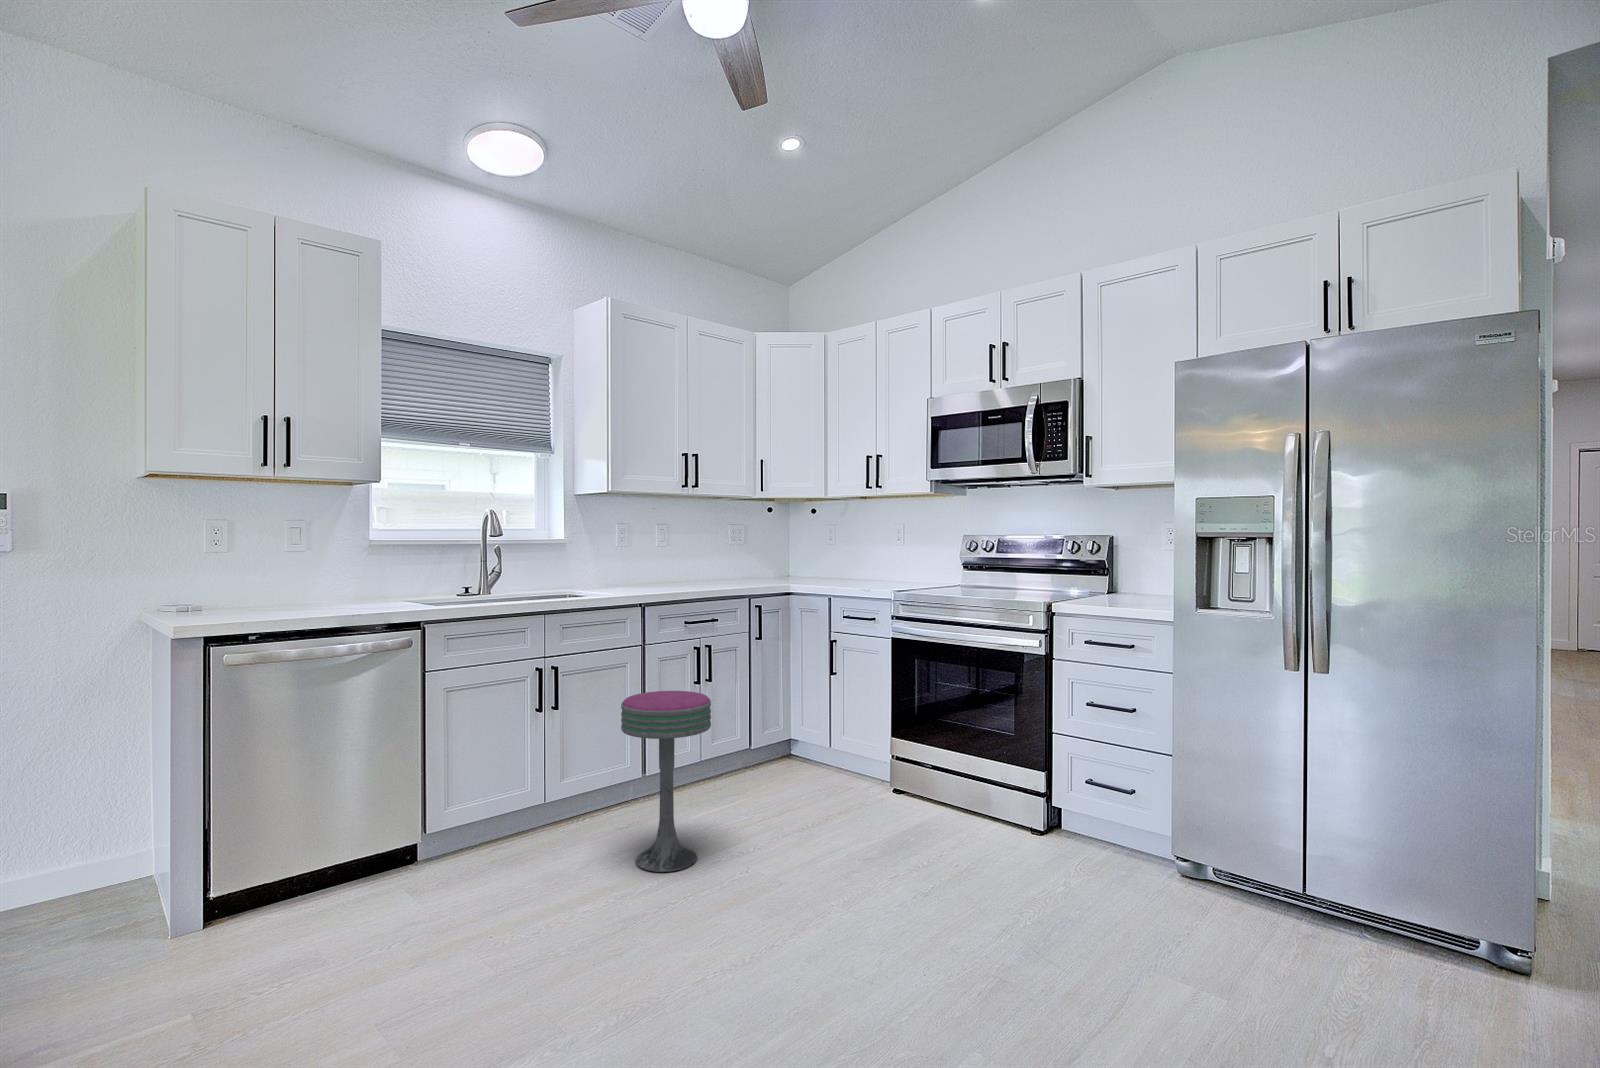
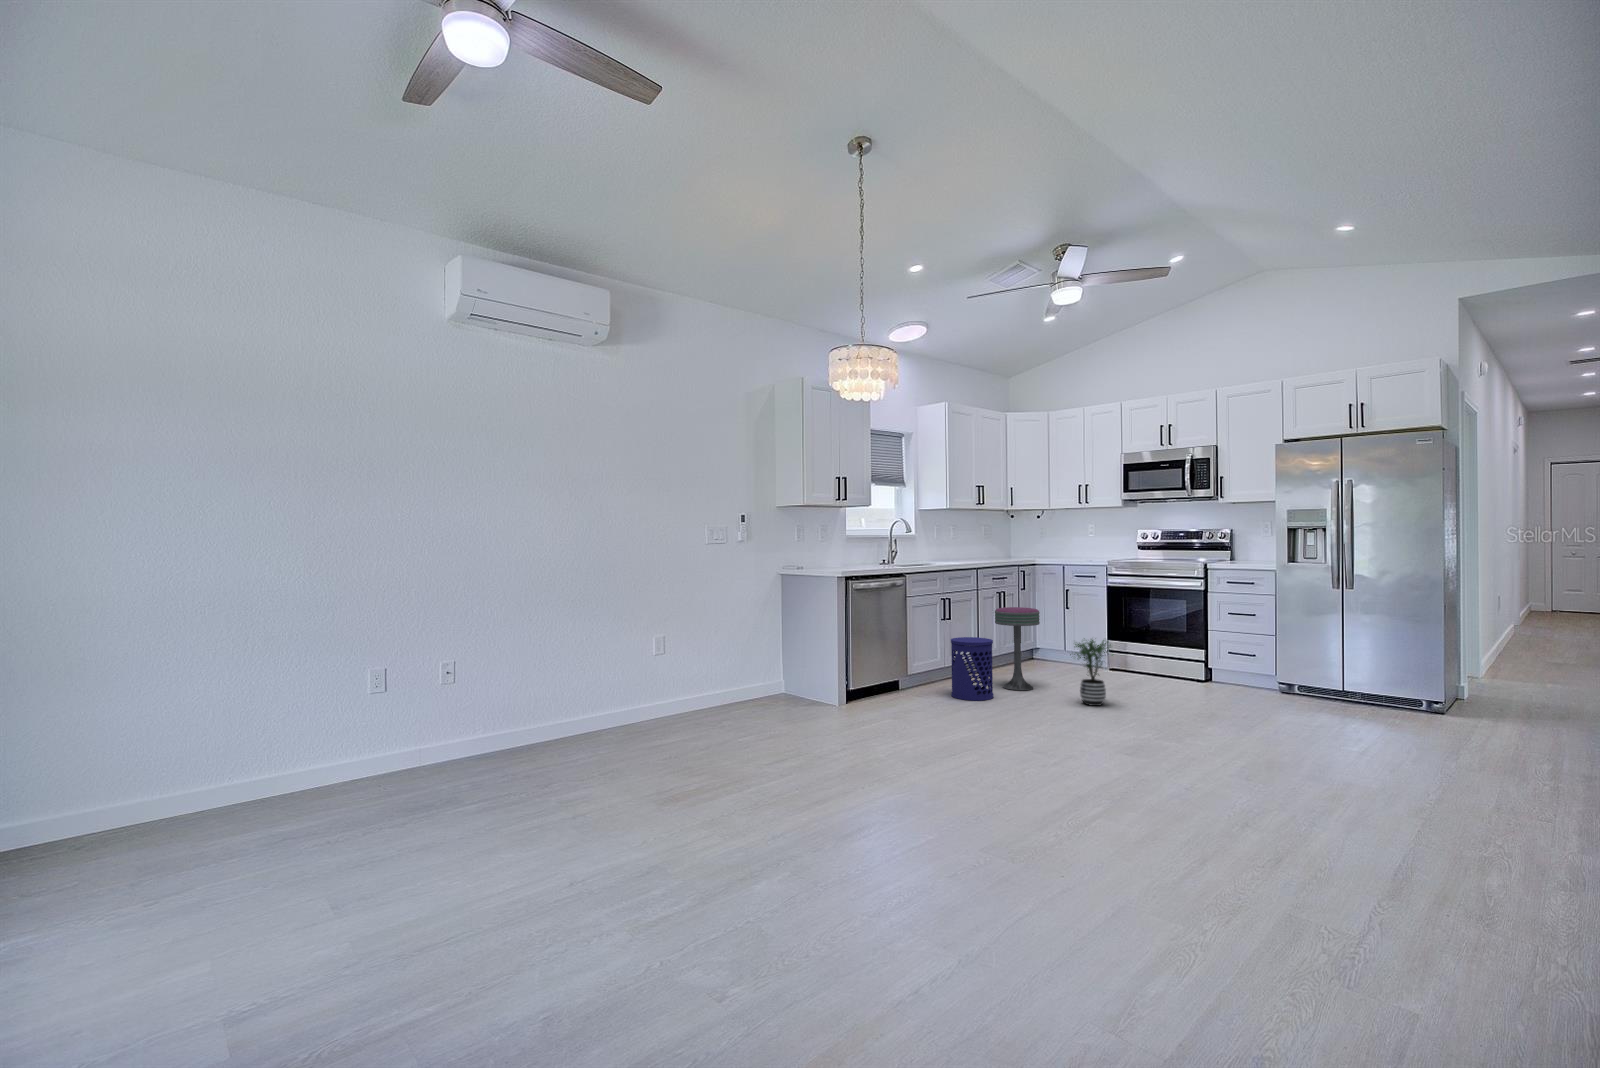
waste bin: none [486,763,579,919] -> present [951,637,994,700]
potted plant: none [710,776,814,941] -> present [1070,639,1111,706]

